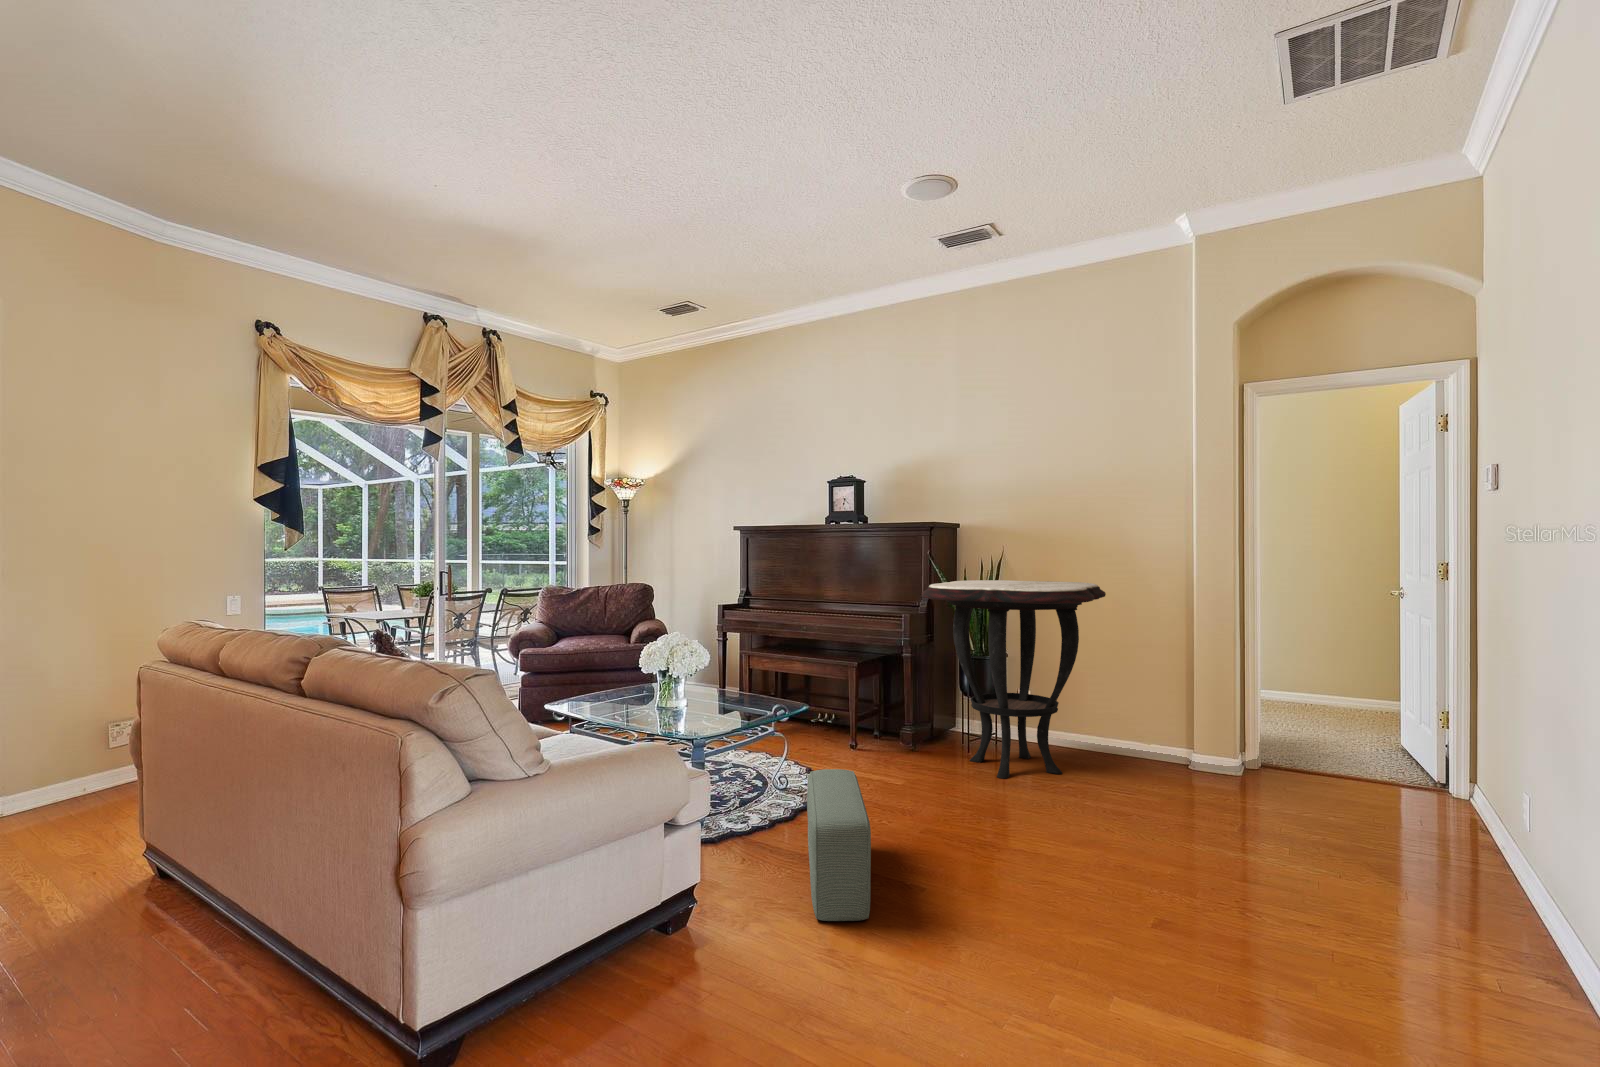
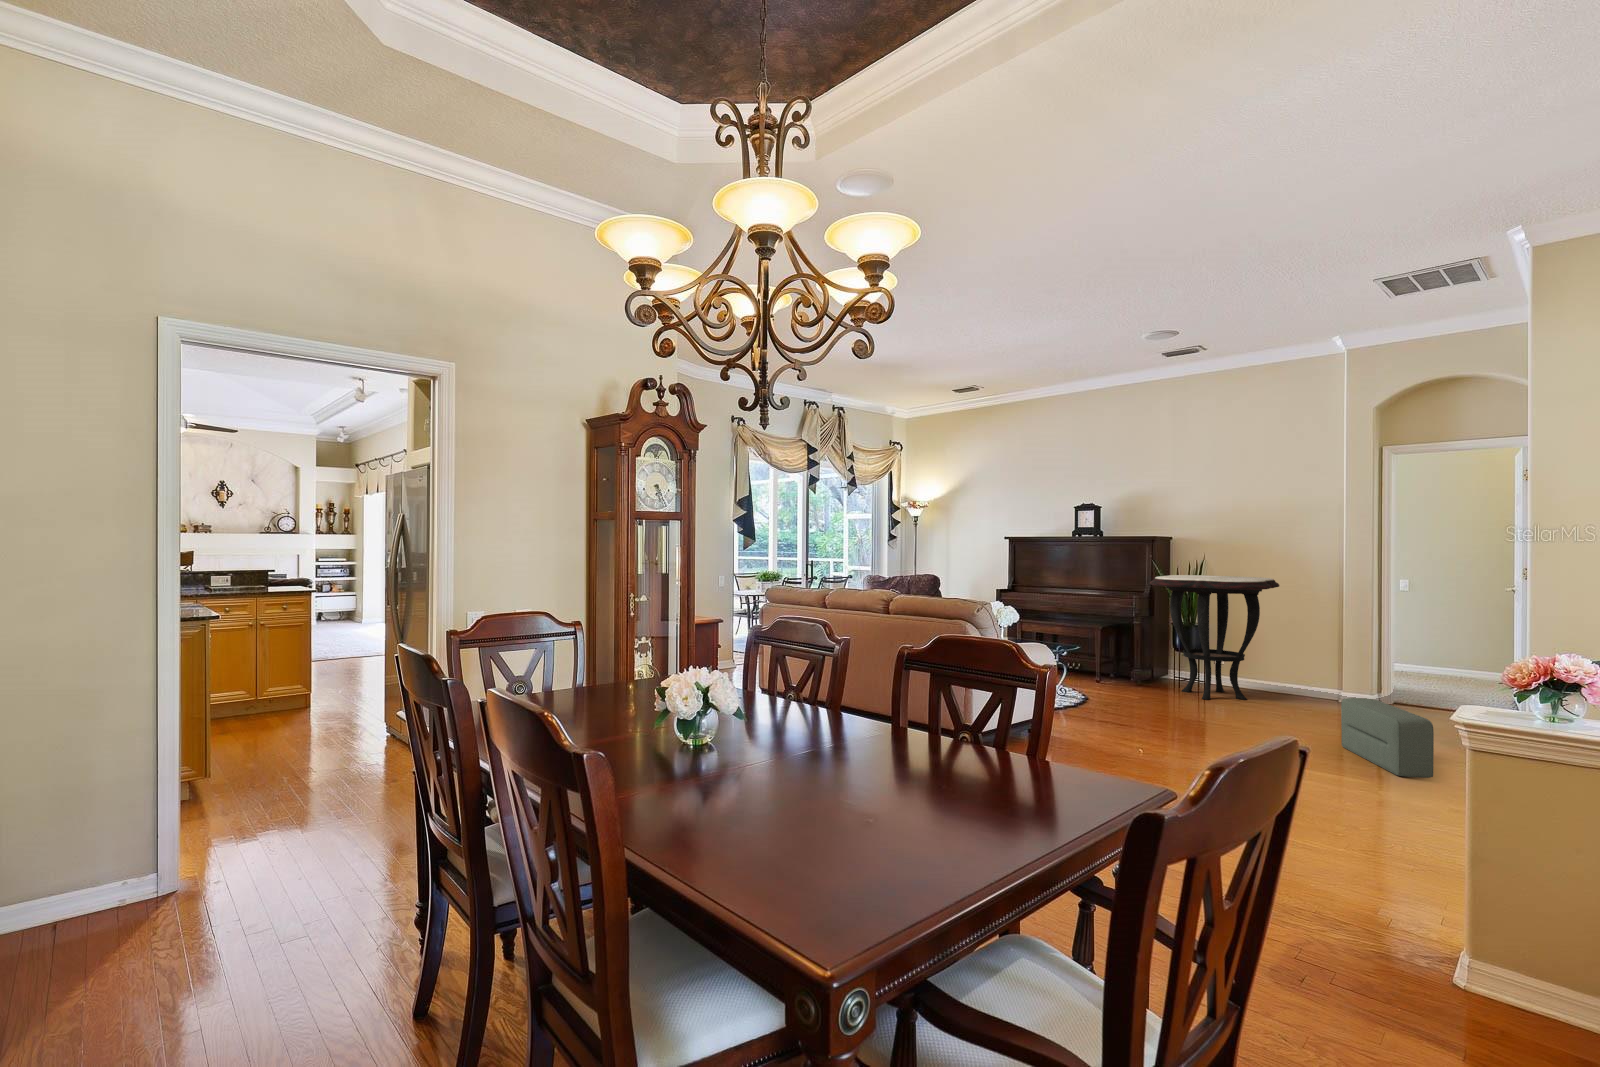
pouf: present [807,769,871,921] -> present [1341,698,1434,778]

